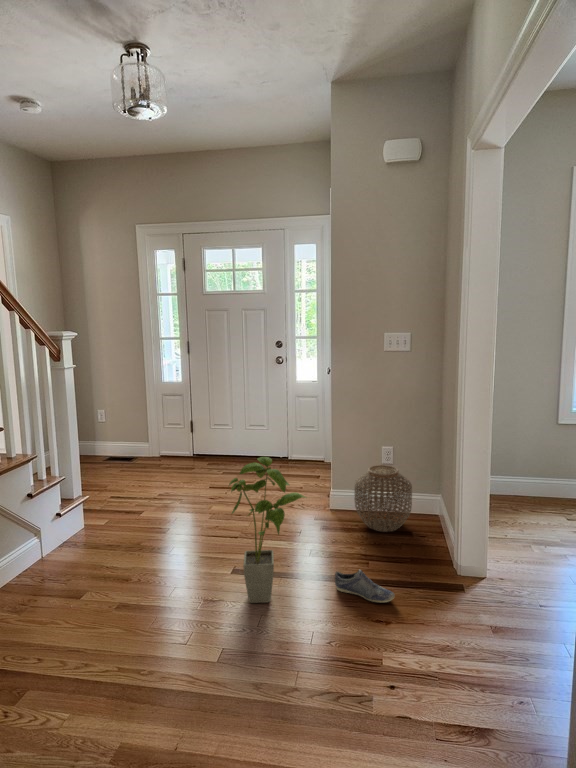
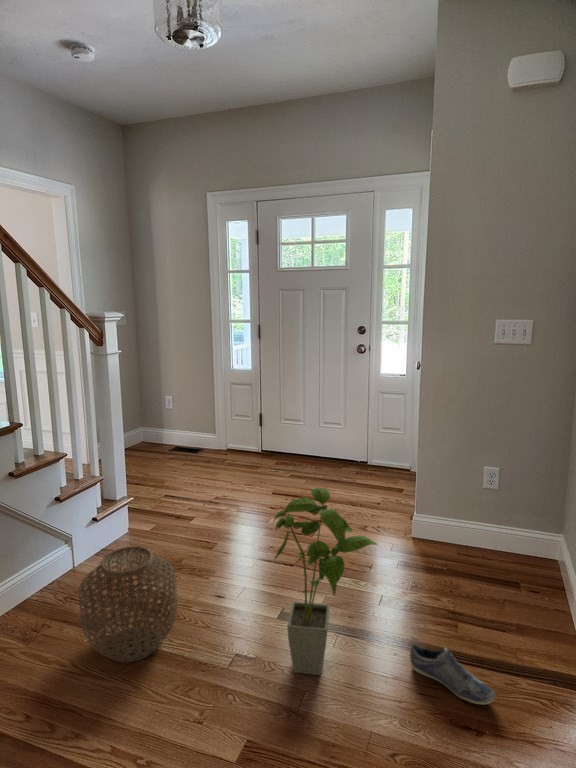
woven basket: present [354,465,412,532] -> present [78,546,177,662]

